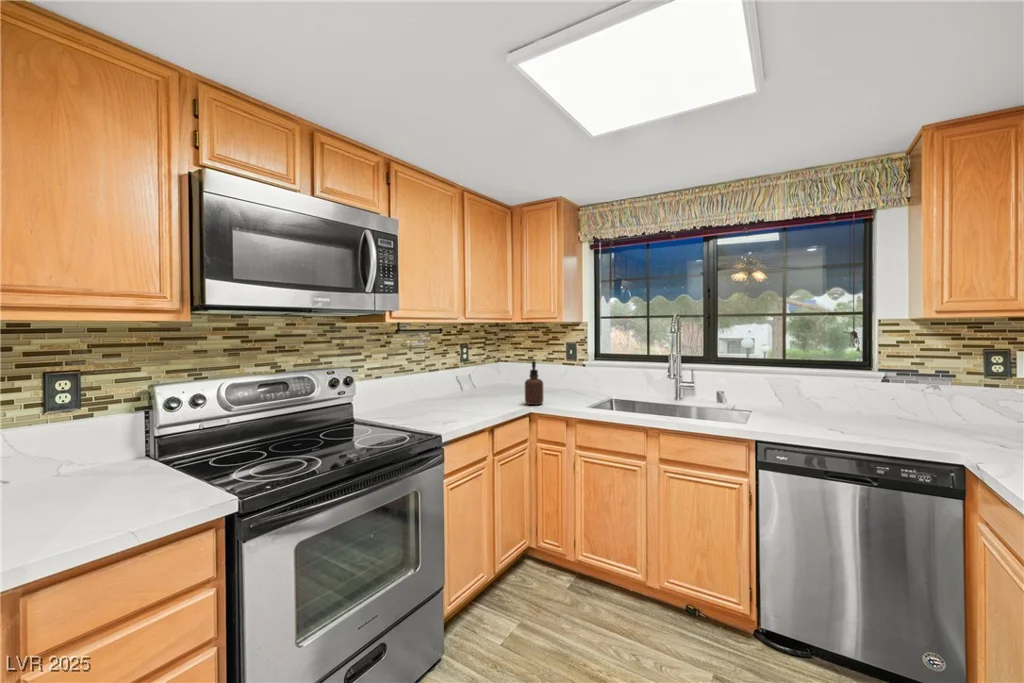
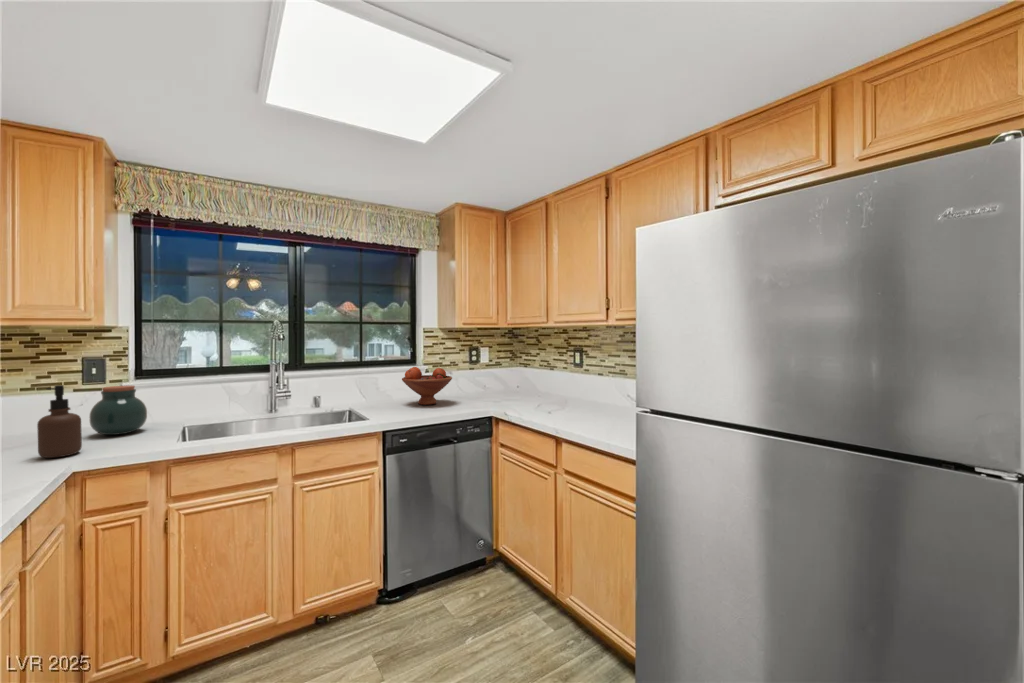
jar: none [558,364,587,397] -> present [89,386,147,435]
fruit bowl: none [822,371,912,426] -> present [402,367,452,405]

